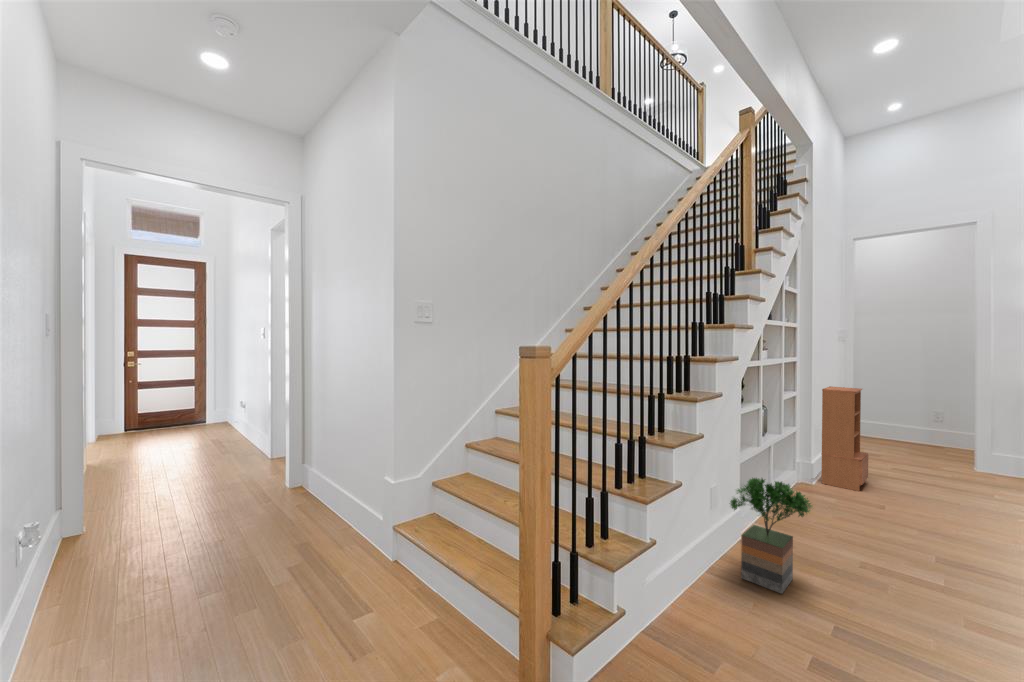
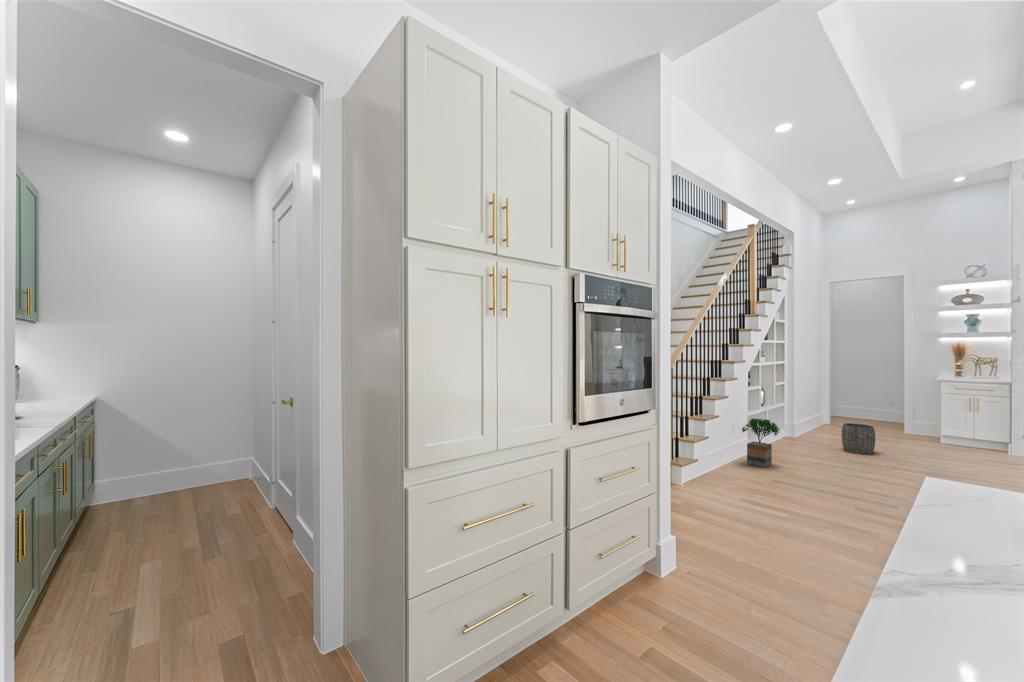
bookcase: present [821,386,868,491] -> none [801,379,830,440]
woven basket: none [906,470,975,535] -> present [842,423,875,455]

